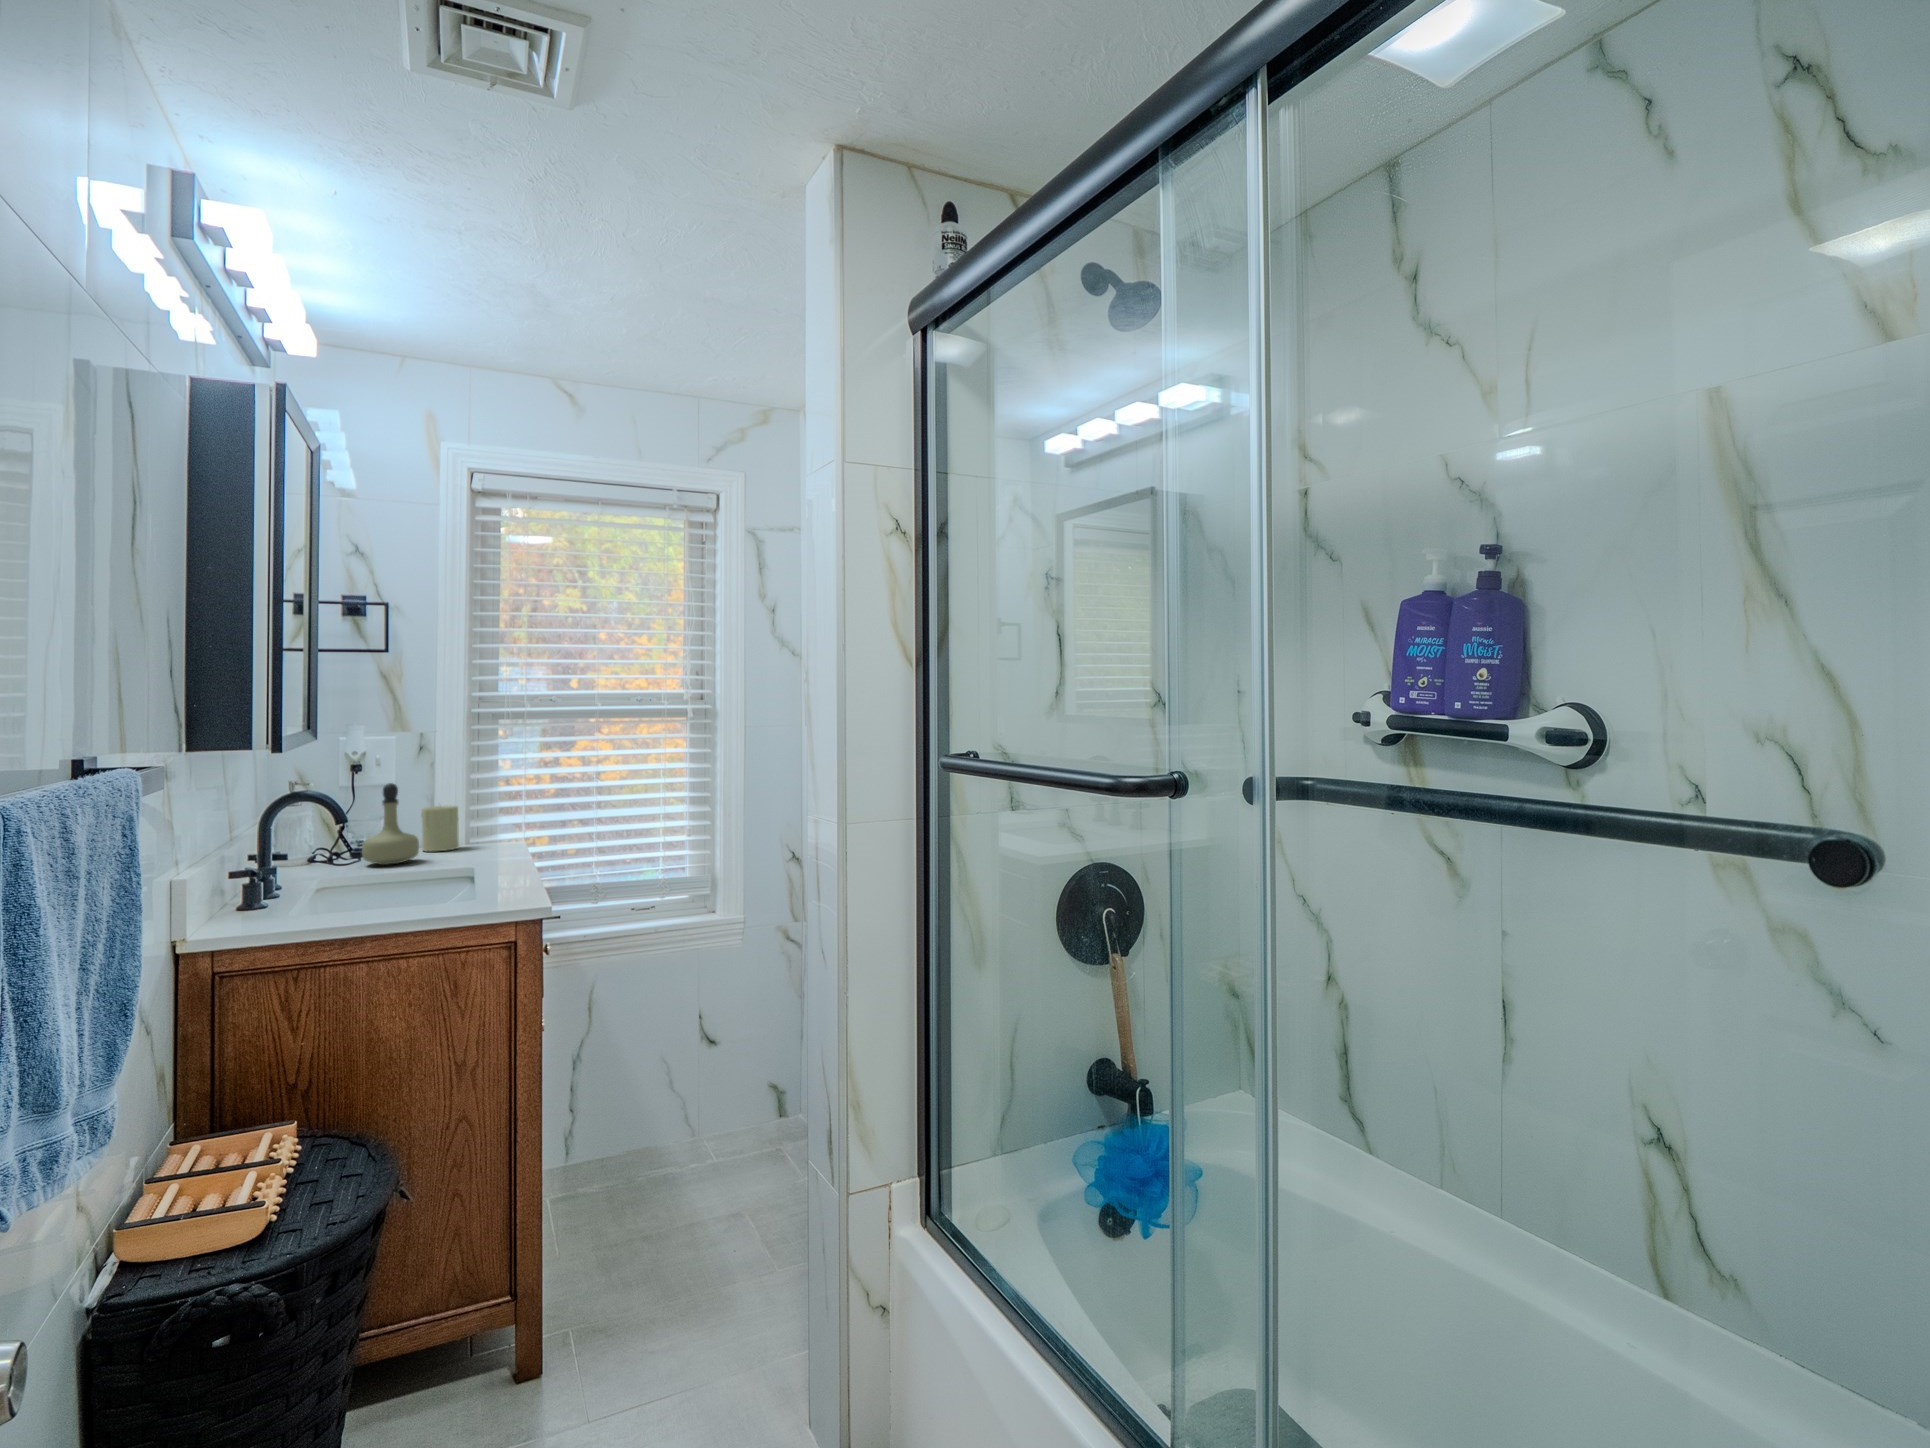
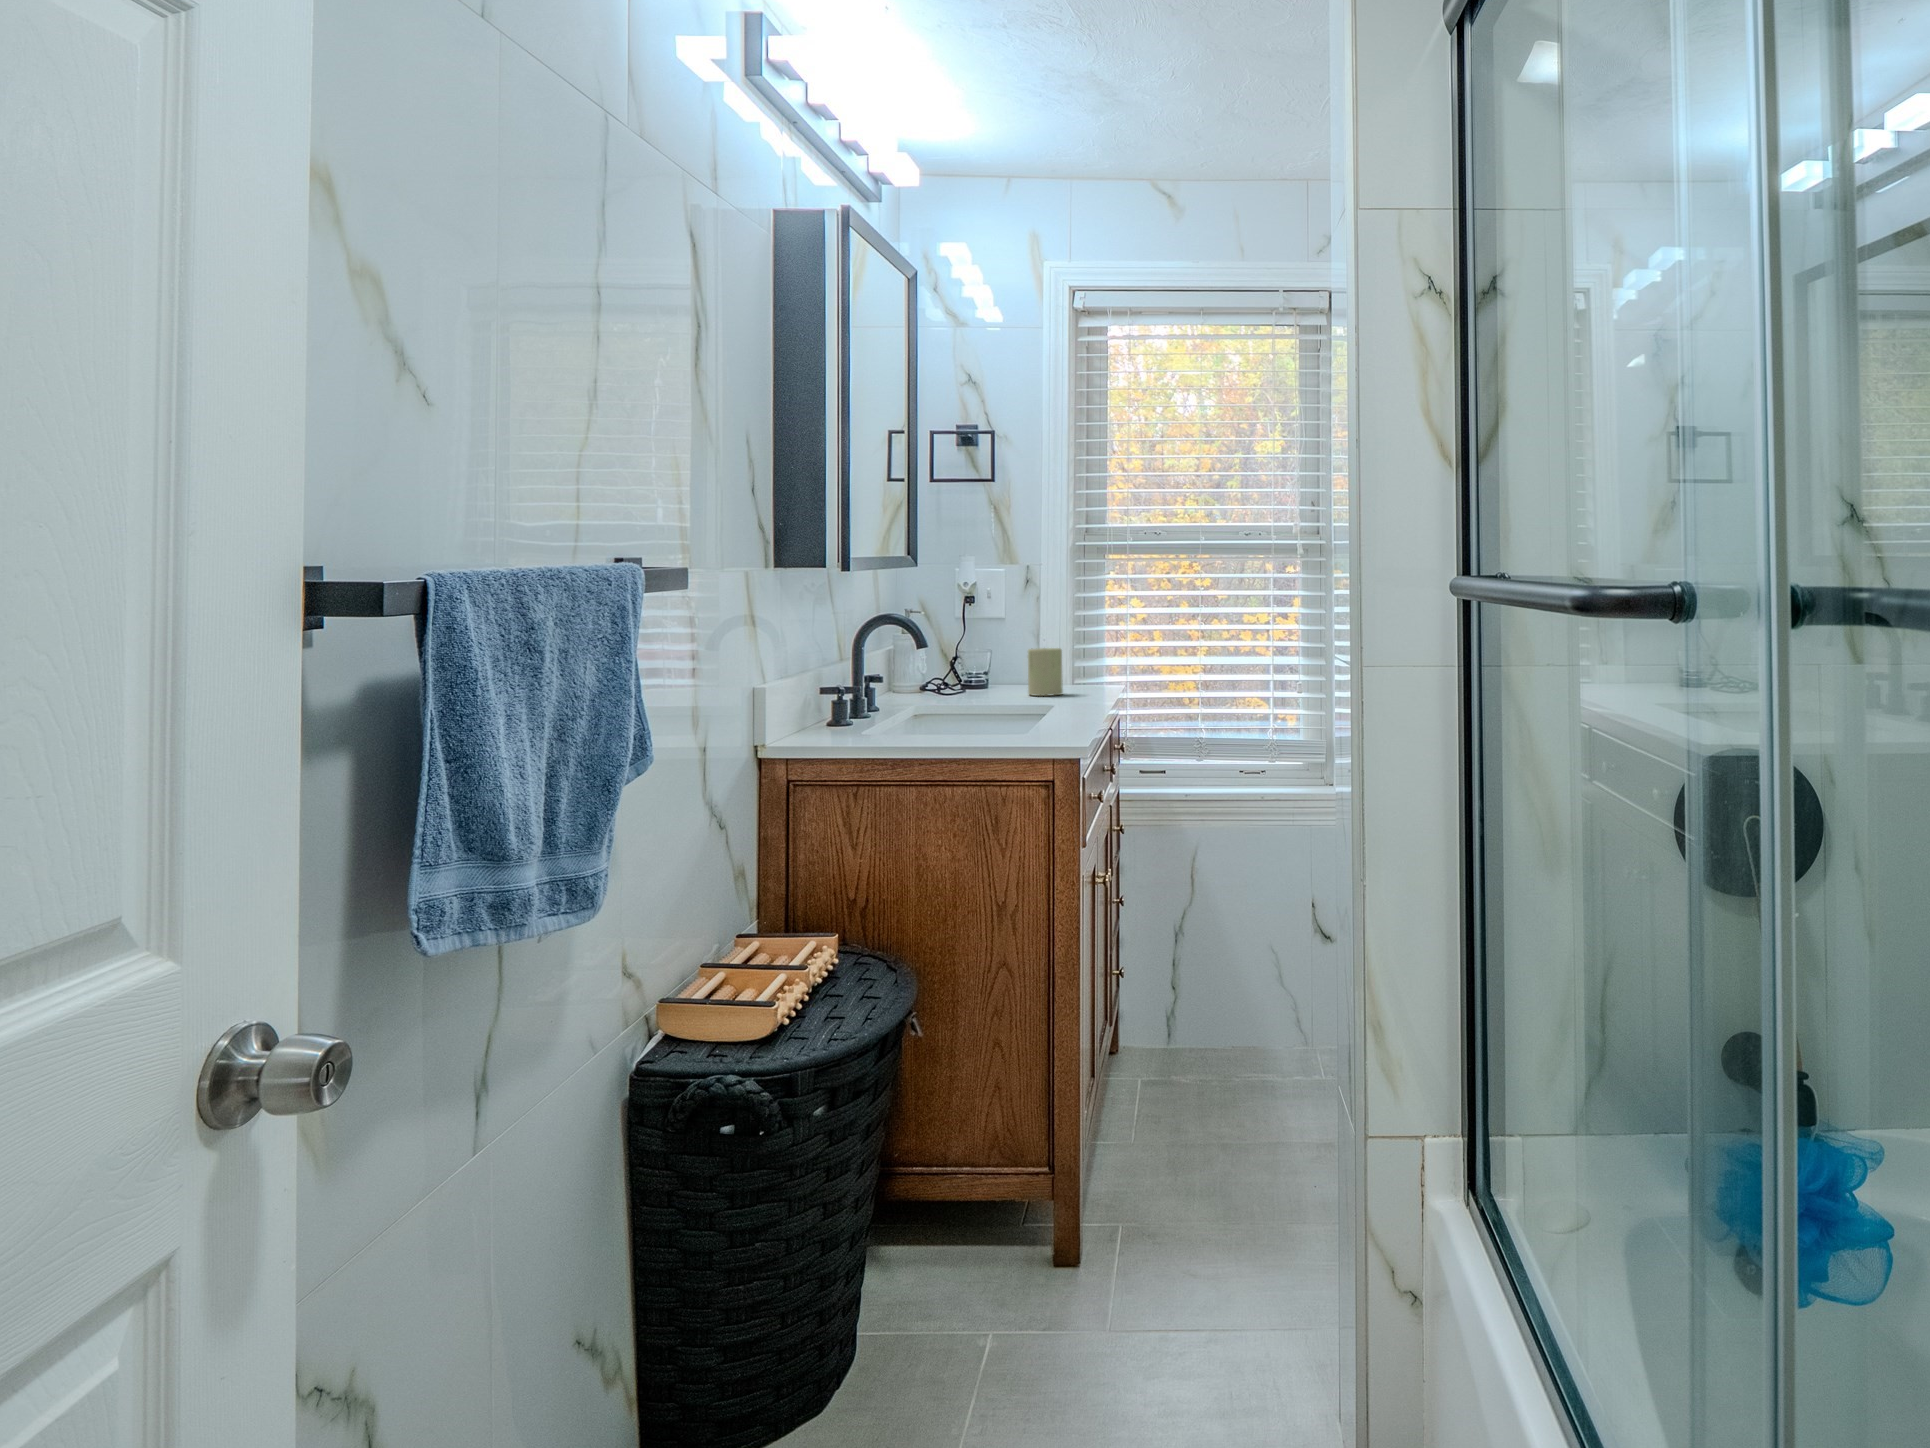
perfume bottle: present [362,783,419,865] -> none [964,617,1016,703]

